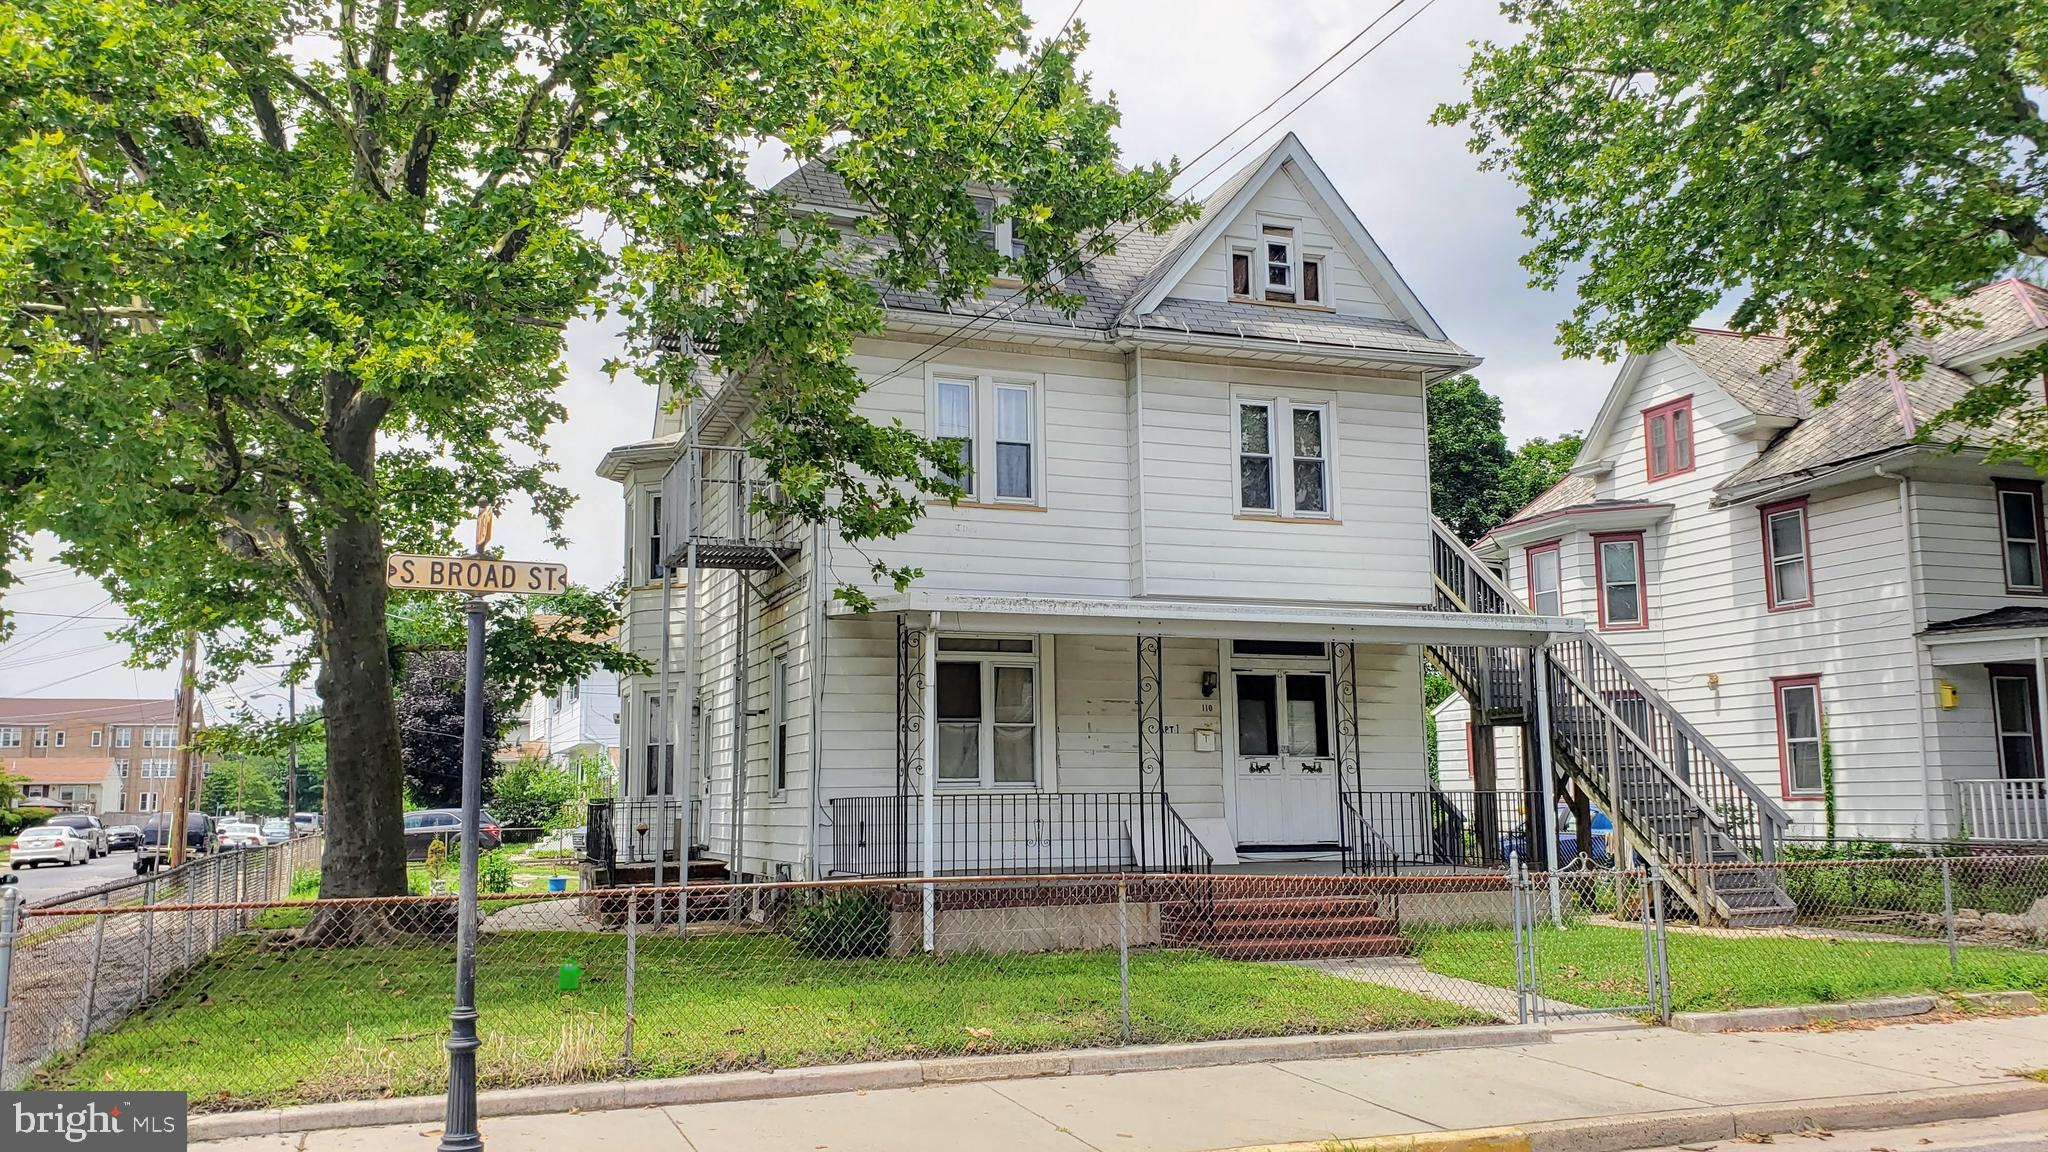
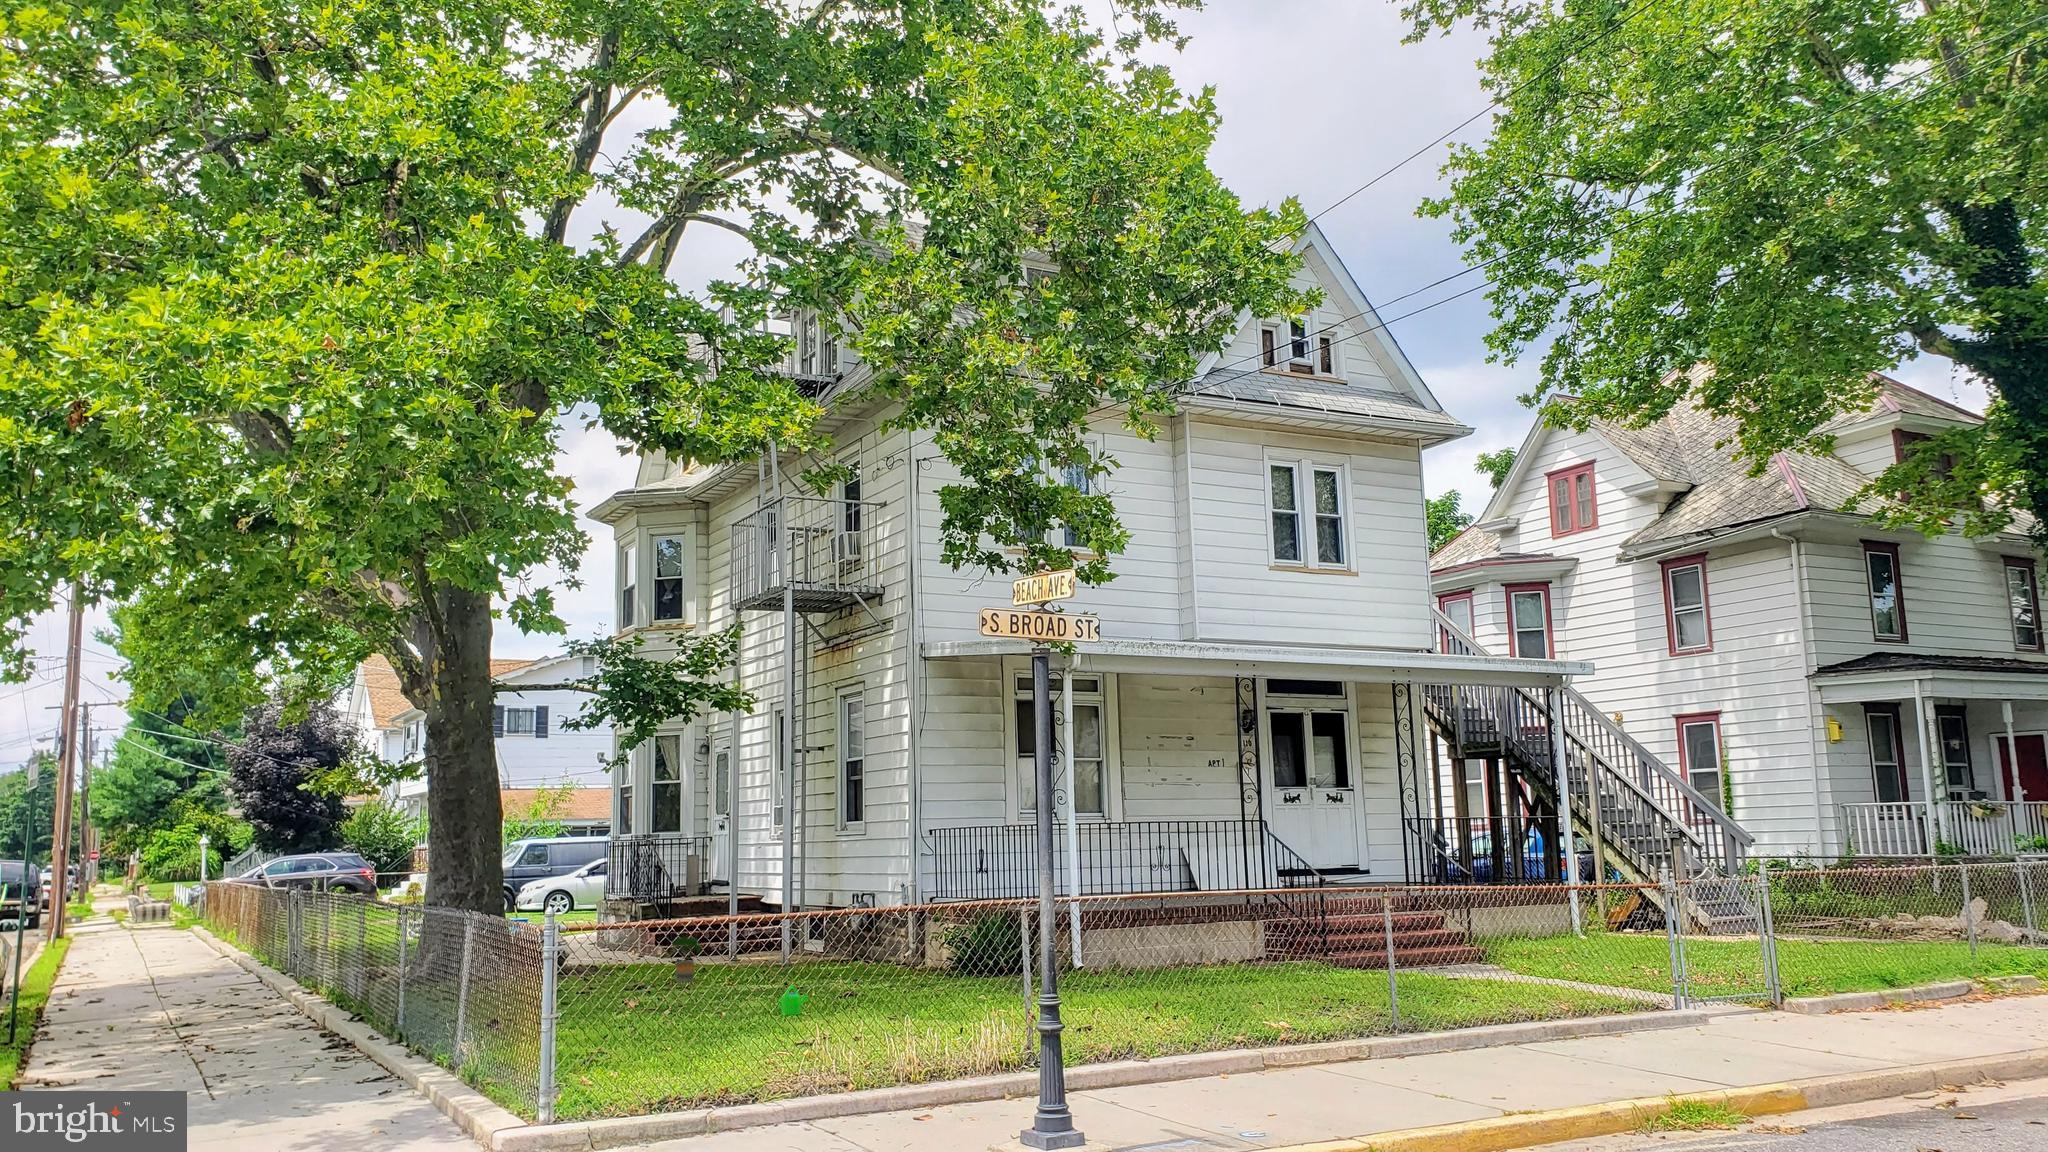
potted tree: none [559,898,590,946] -> present [673,937,701,982]

